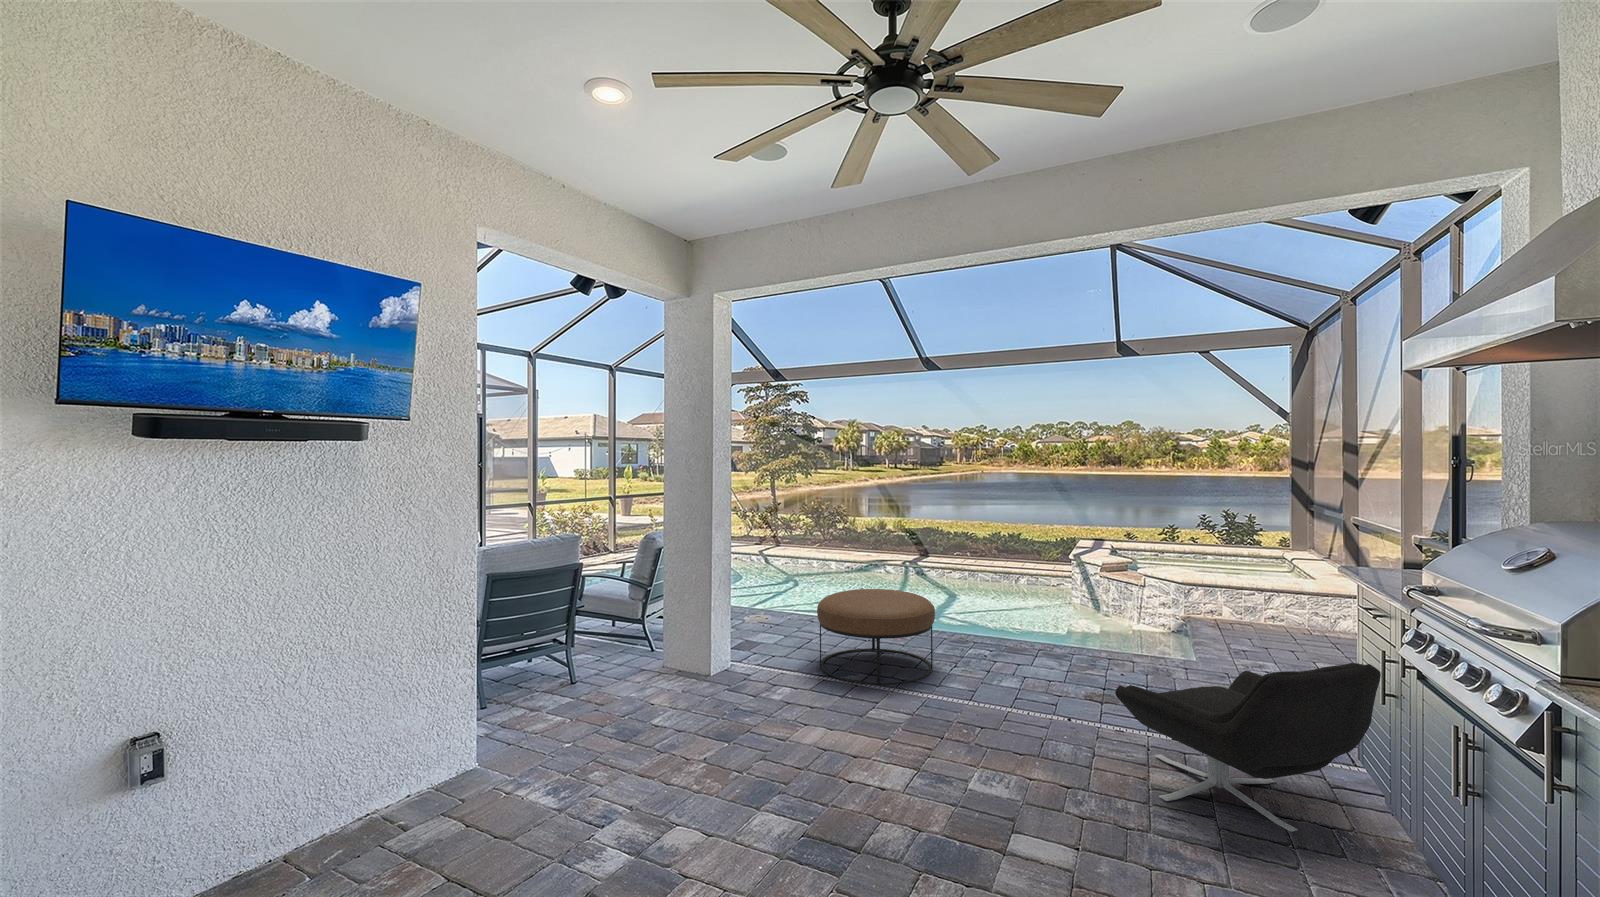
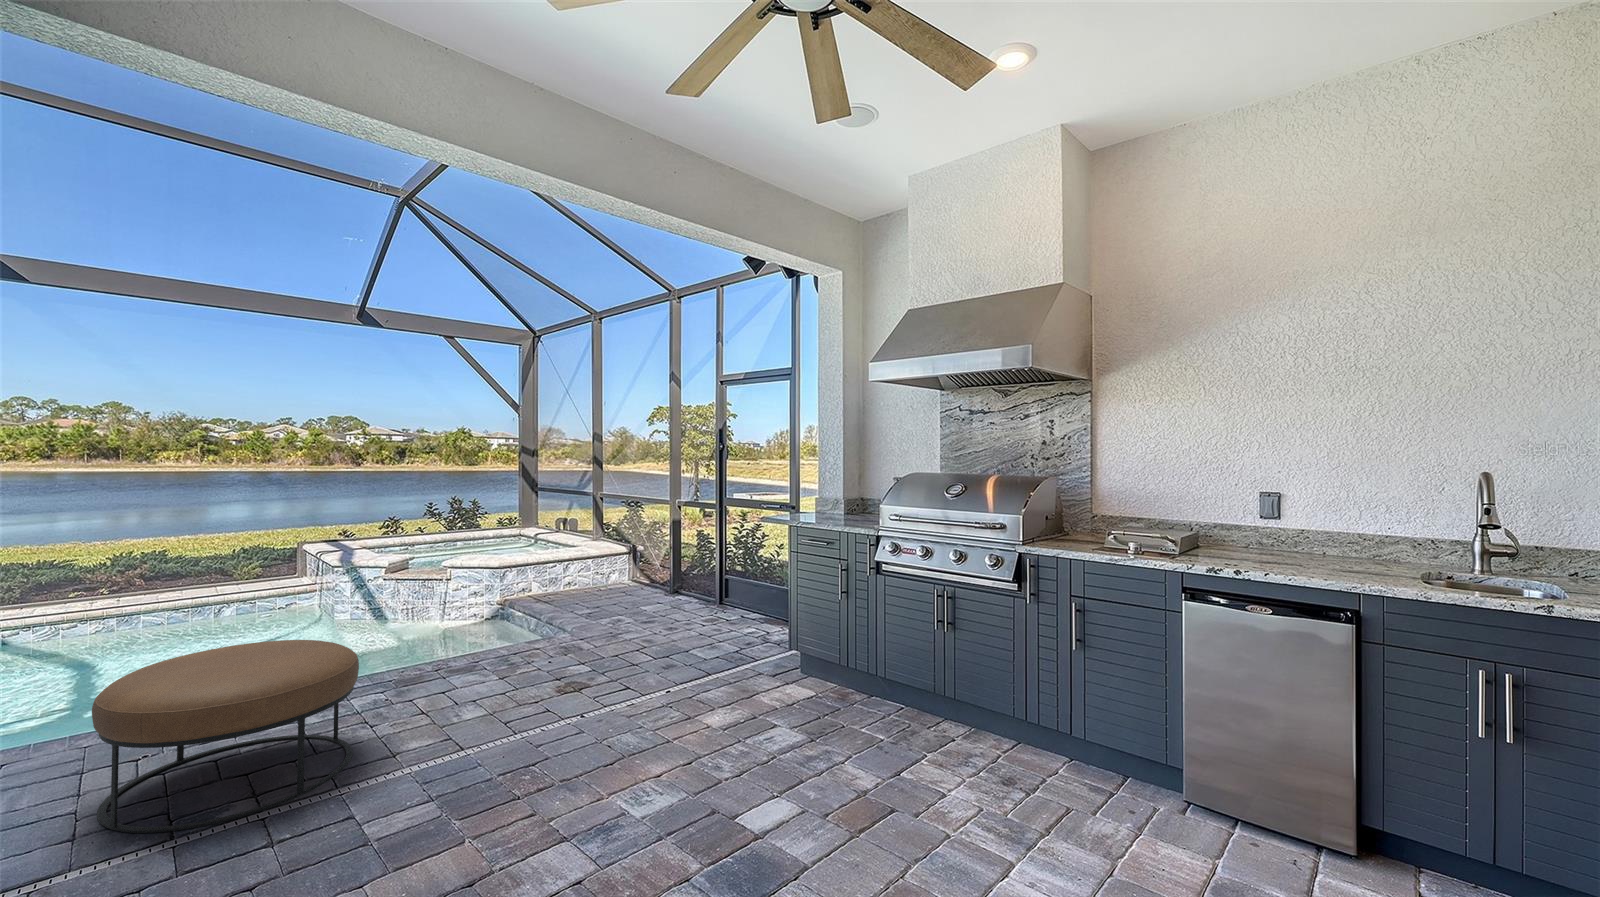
lounge chair: present [1115,663,1381,832] -> none [689,575,849,731]

